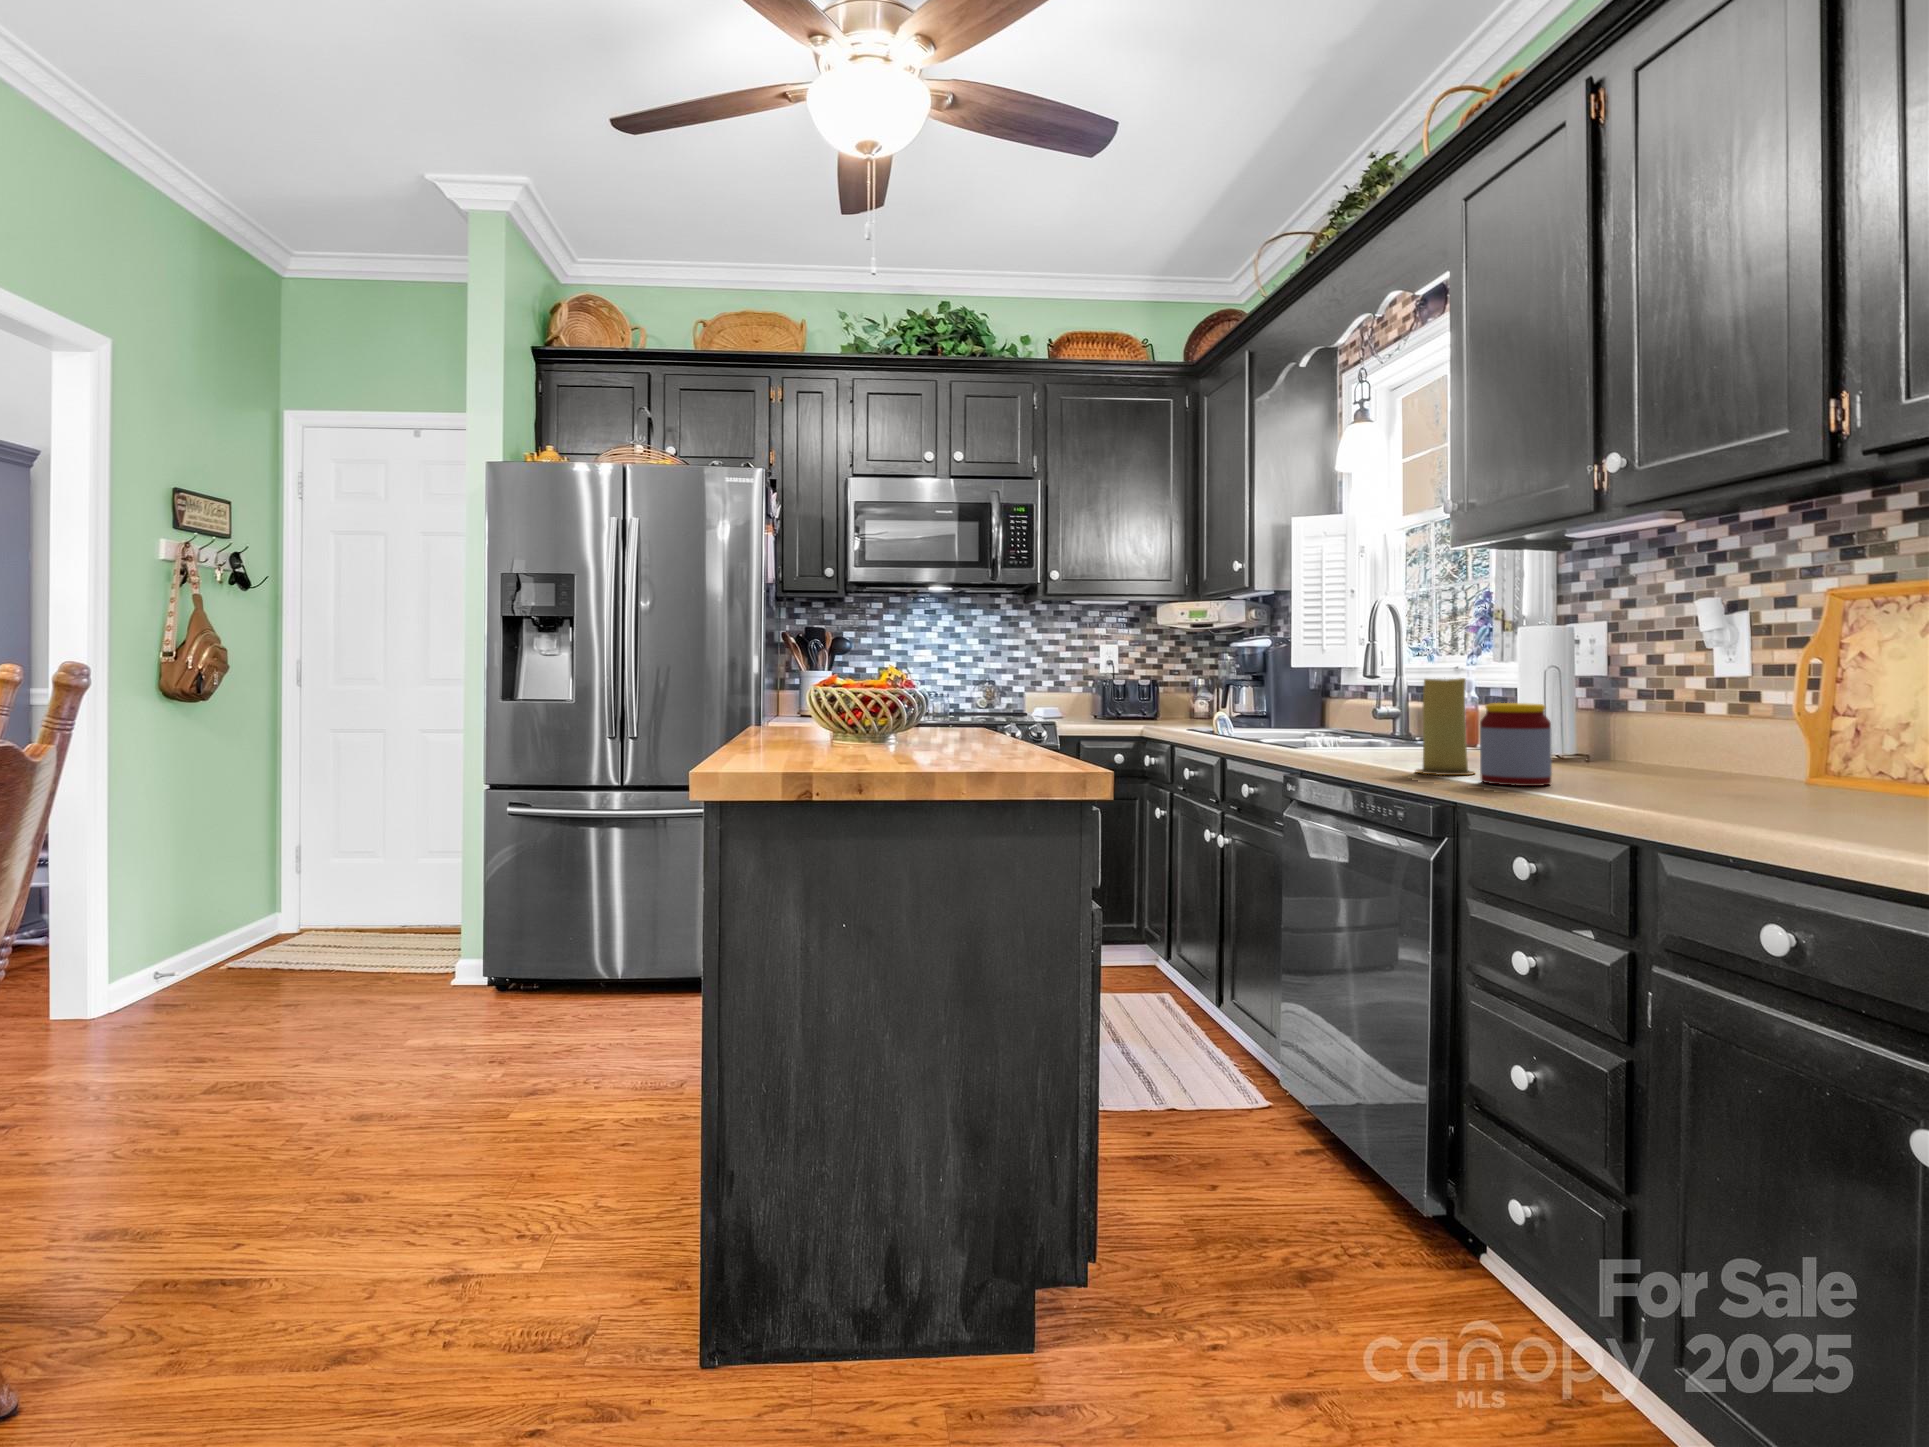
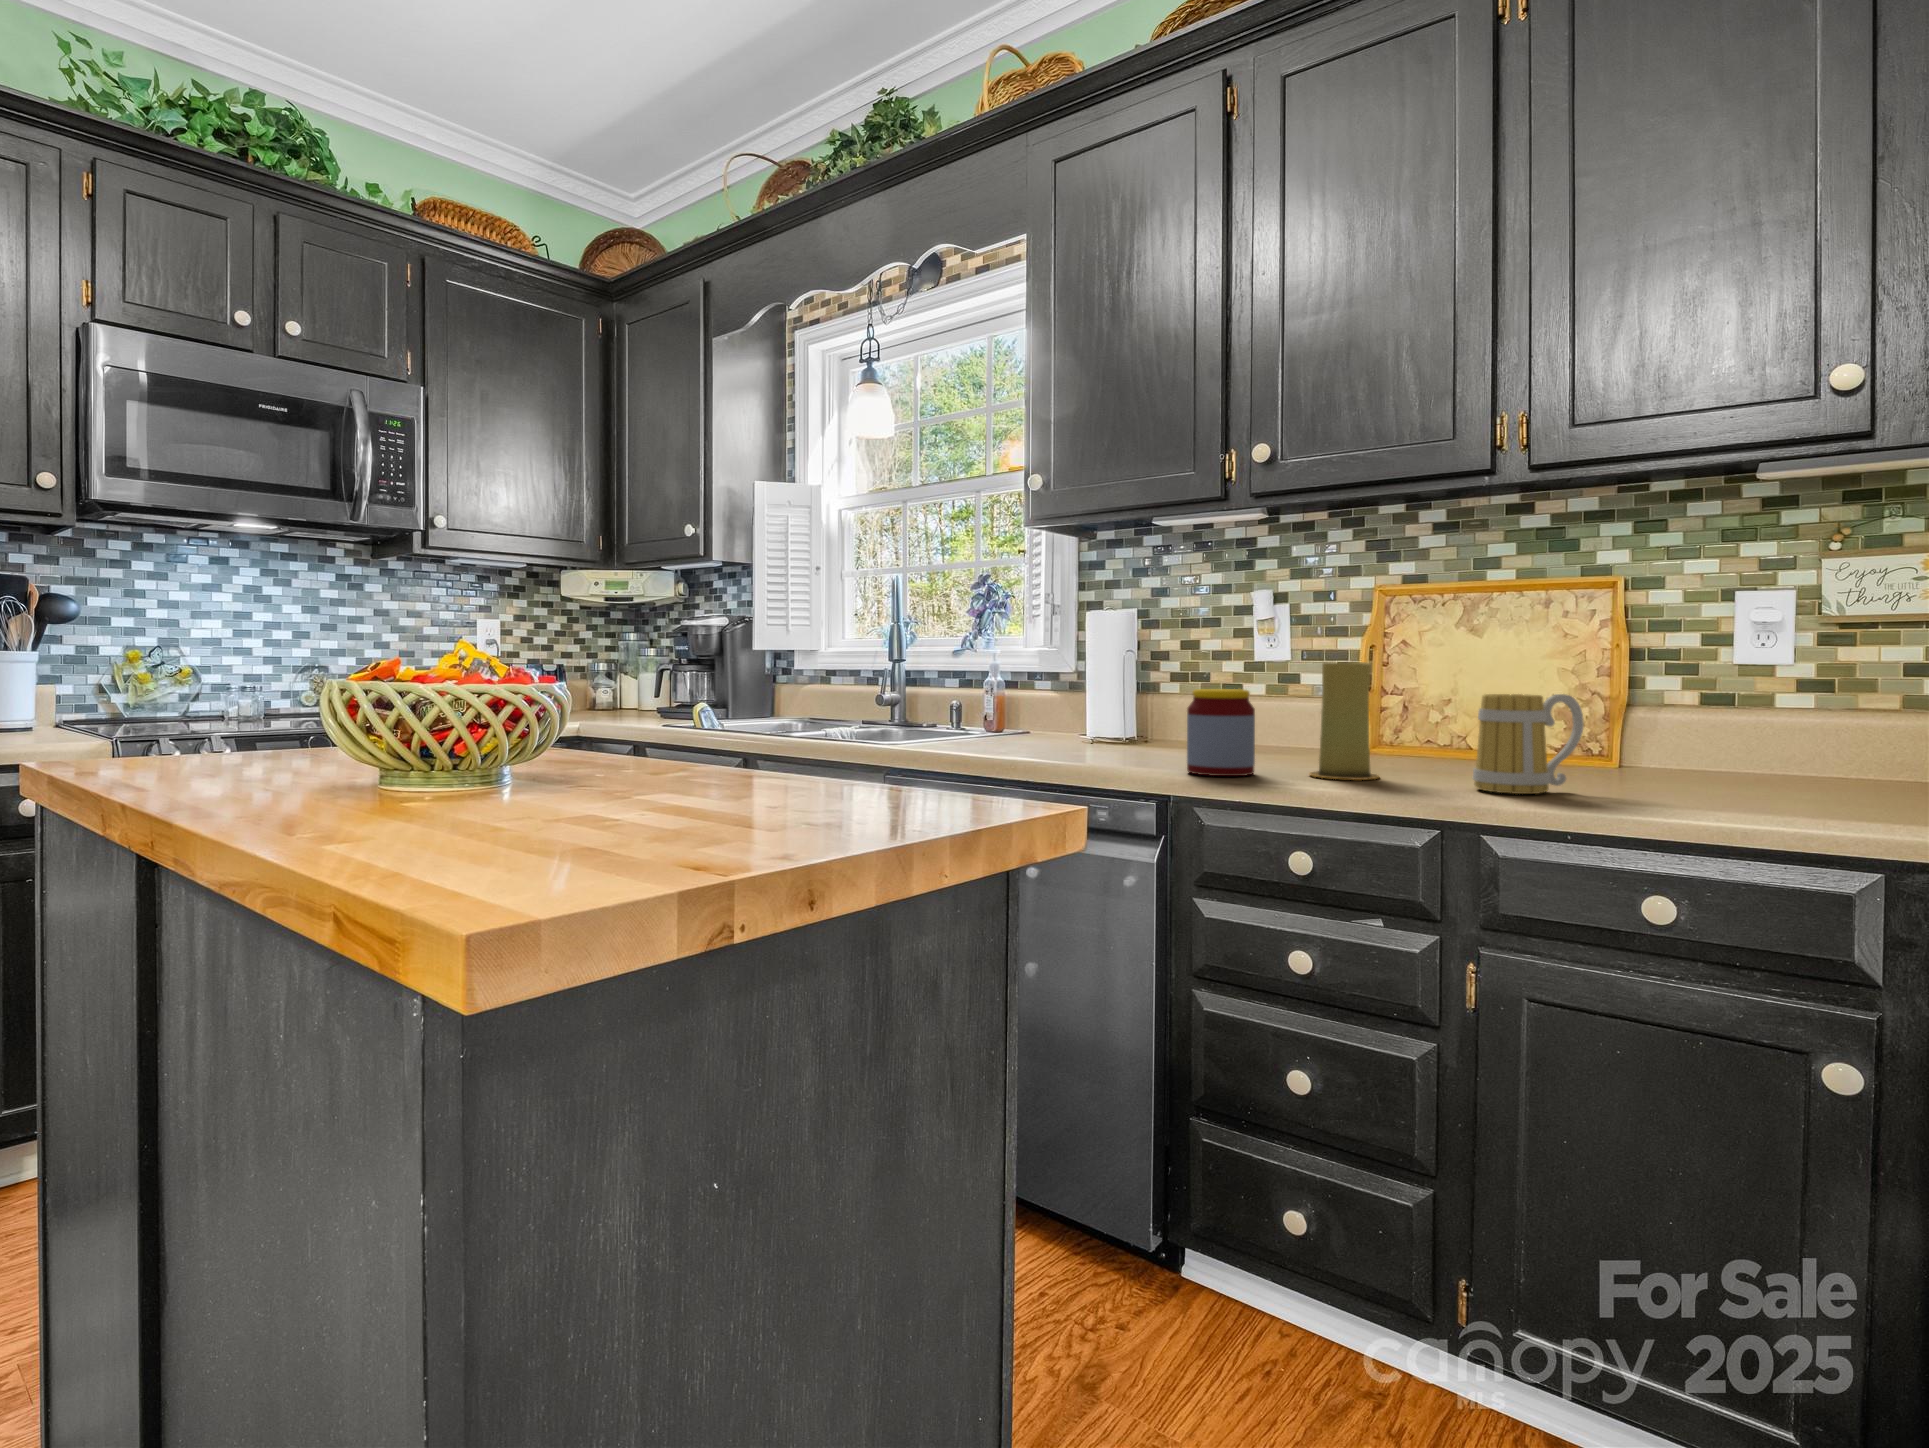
candle: present [1416,678,1475,775] -> present [1309,662,1379,780]
mug: none [1717,712,1856,817] -> present [1473,694,1584,794]

